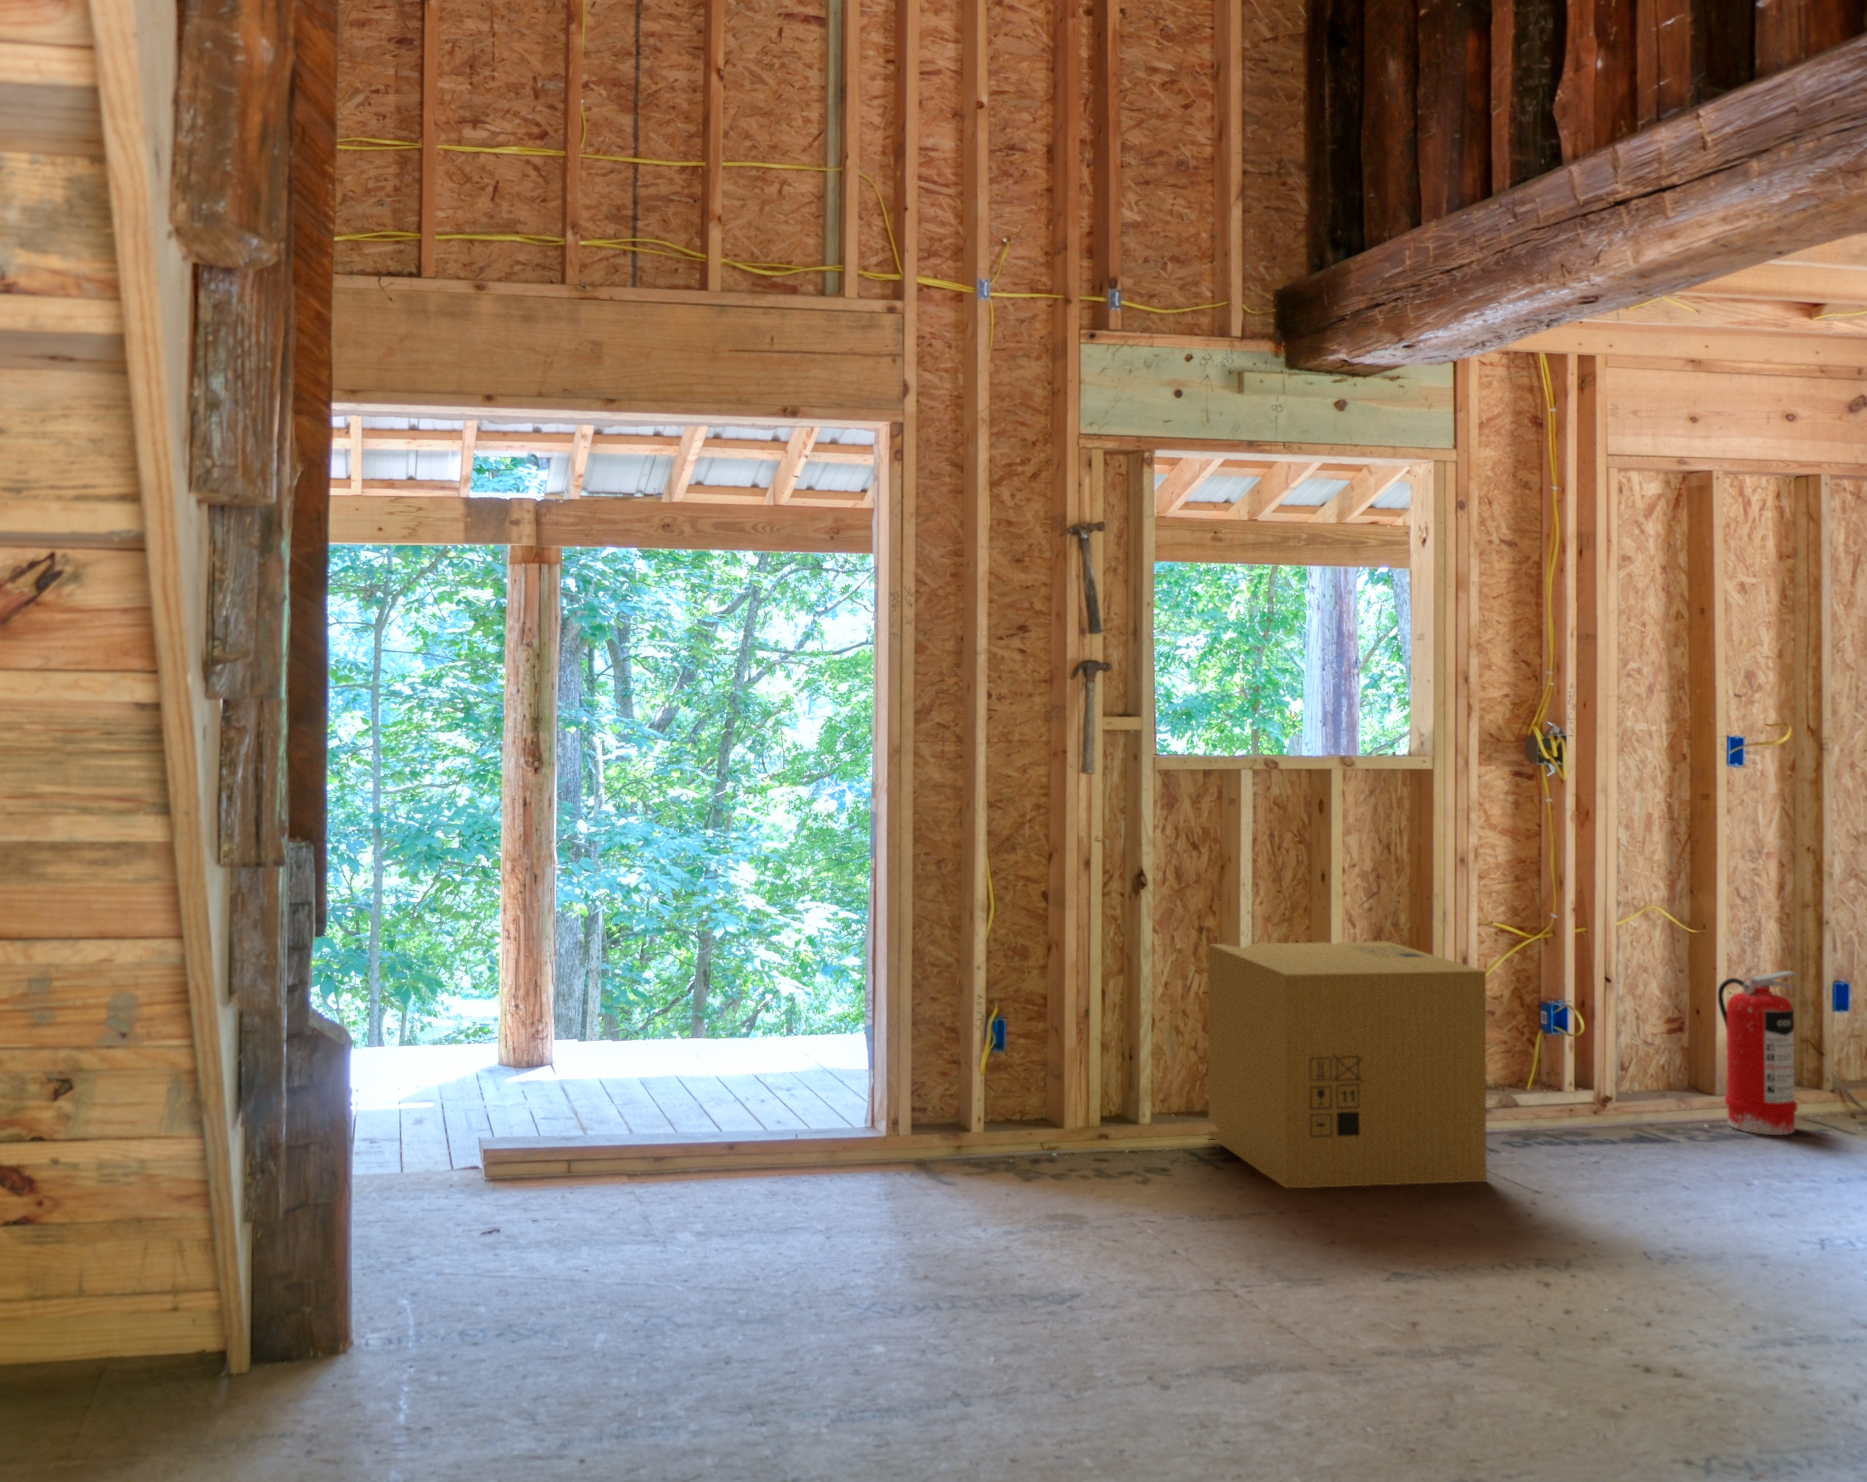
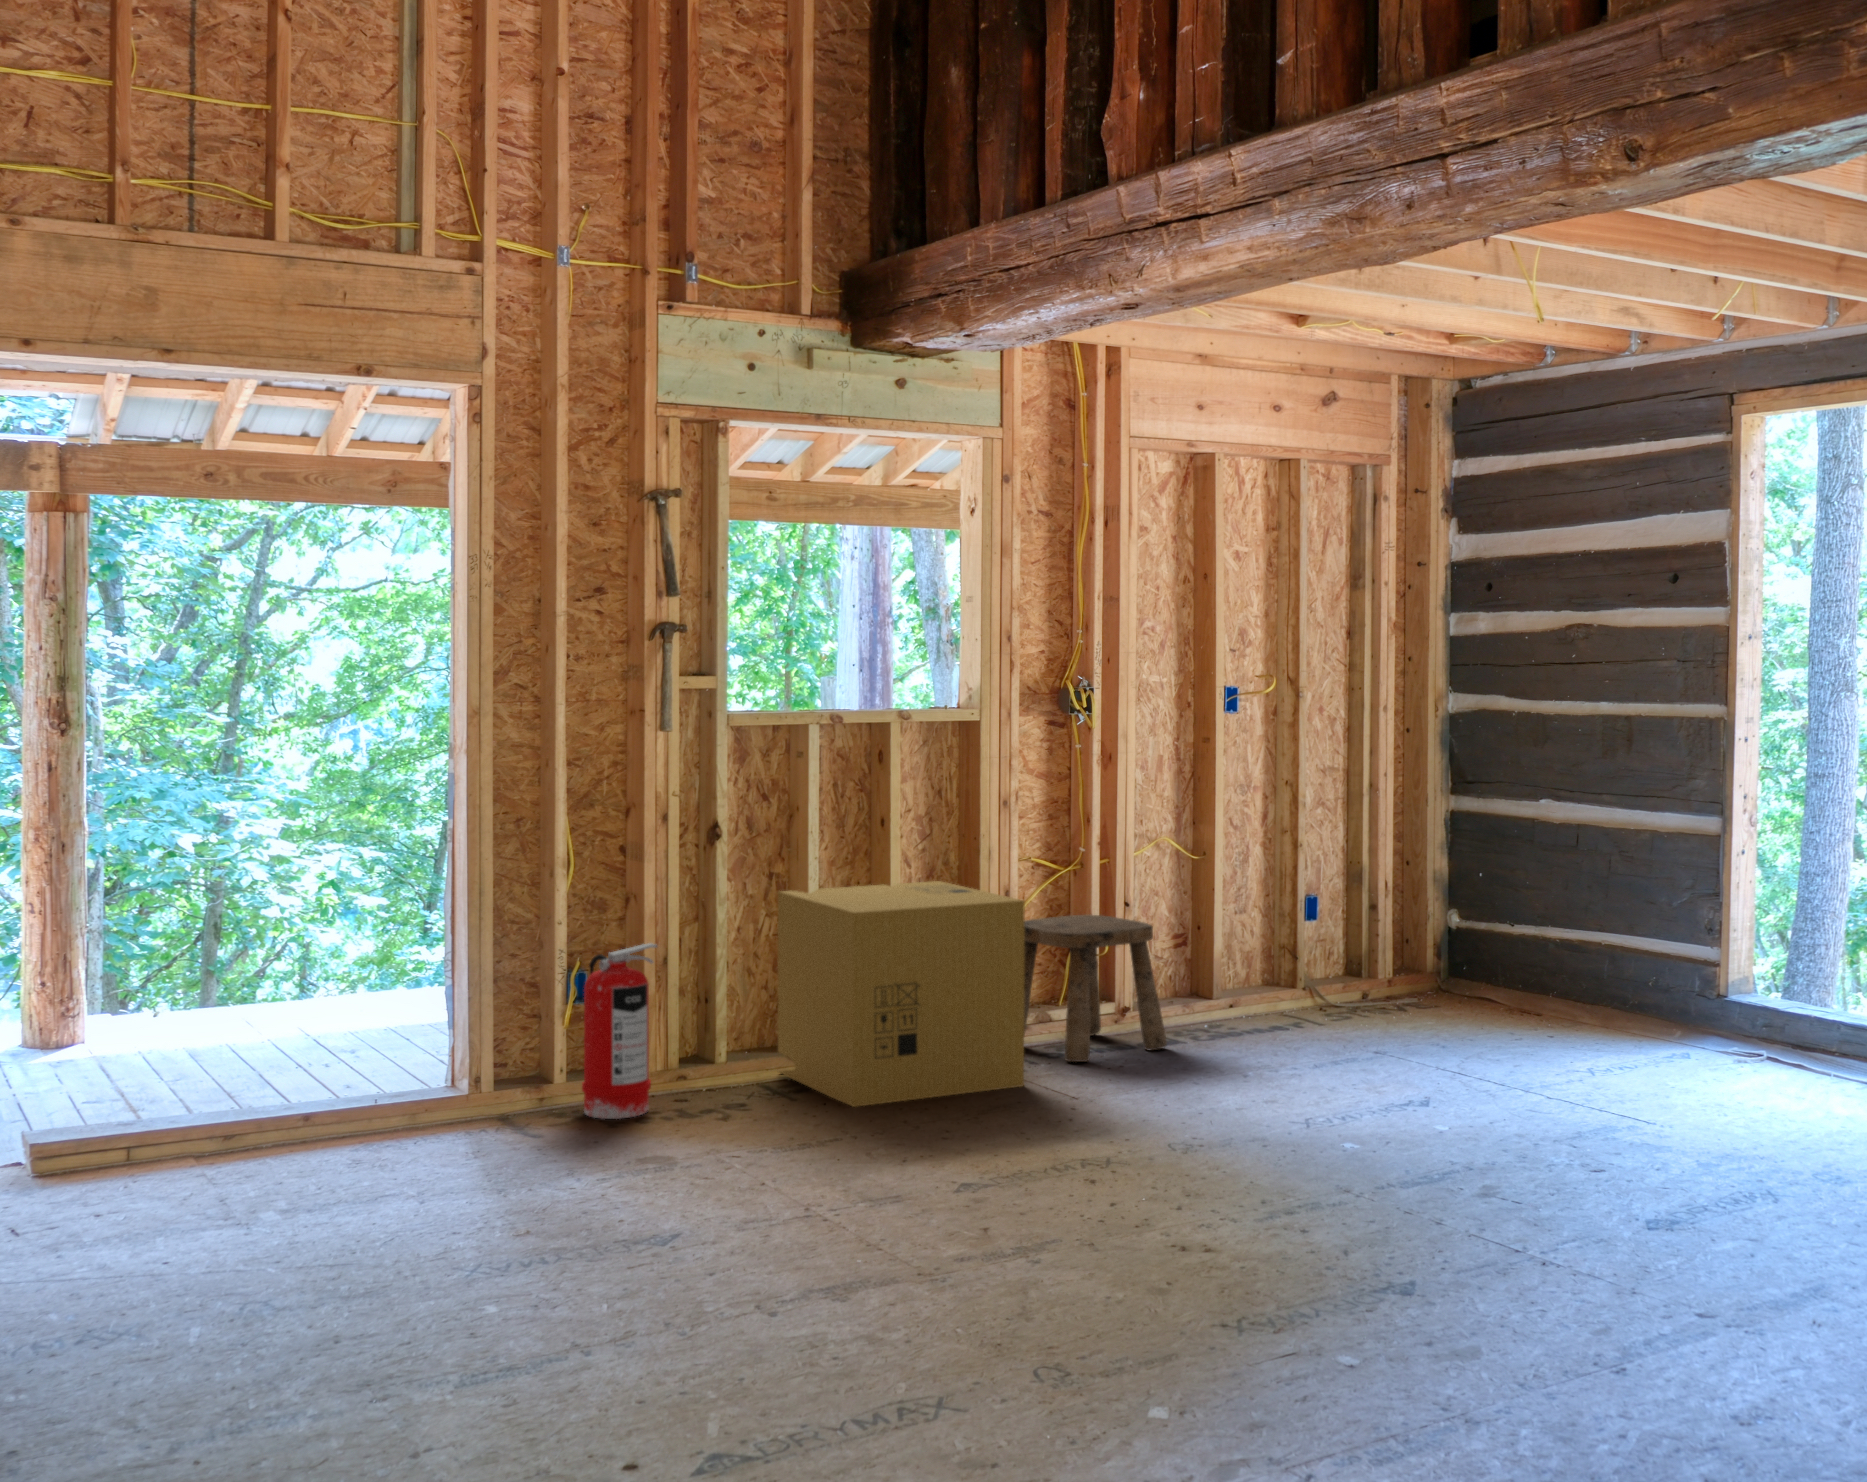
fire extinguisher: present [1718,971,1797,1135] -> present [582,944,657,1119]
stool: none [1460,987,1662,1156] -> present [1024,915,1167,1062]

